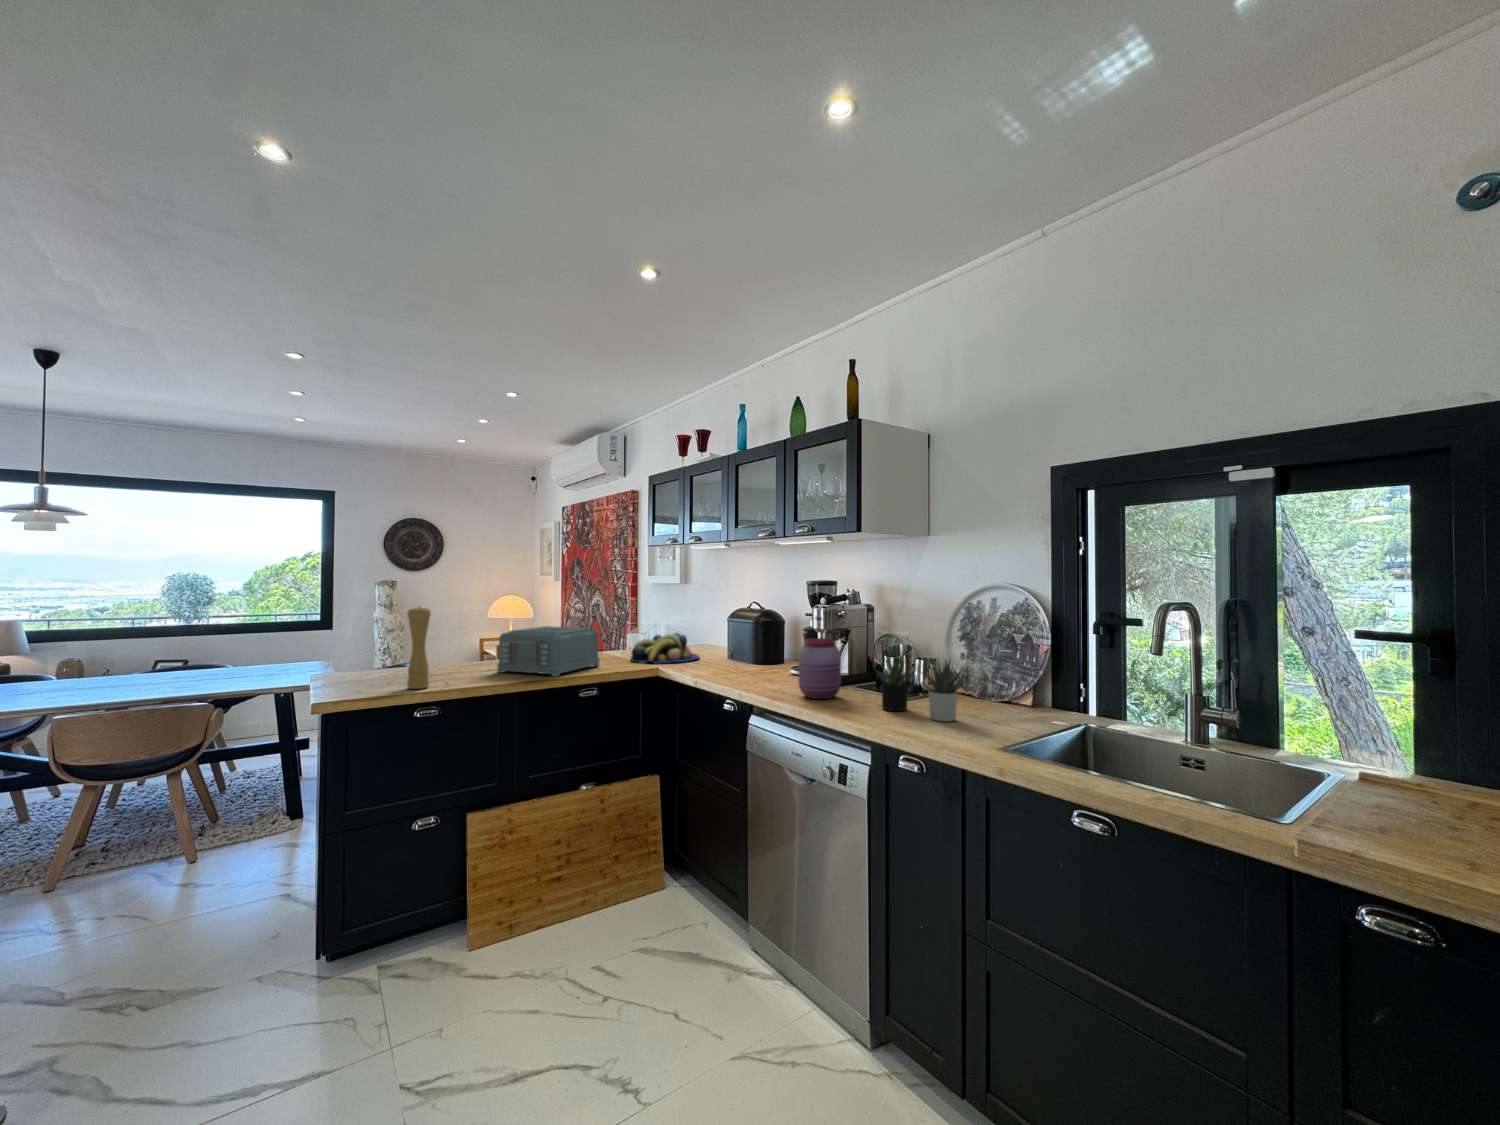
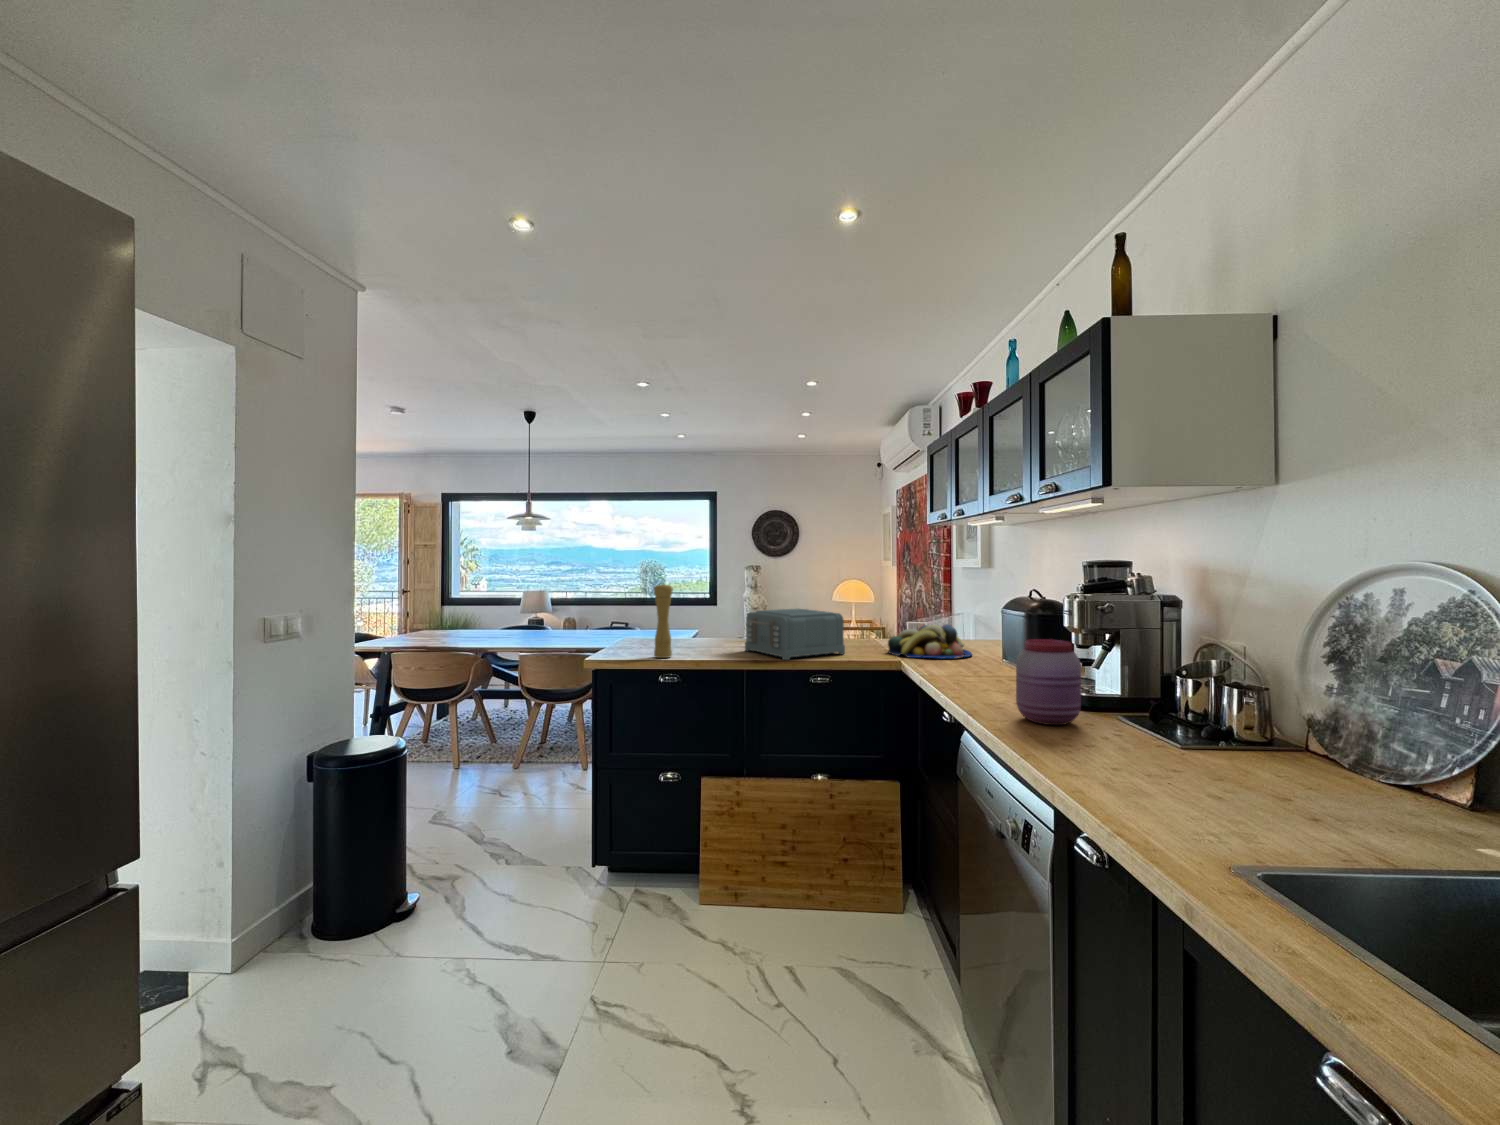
succulent plant: present [873,656,968,721] -> none [1102,668,1266,792]

